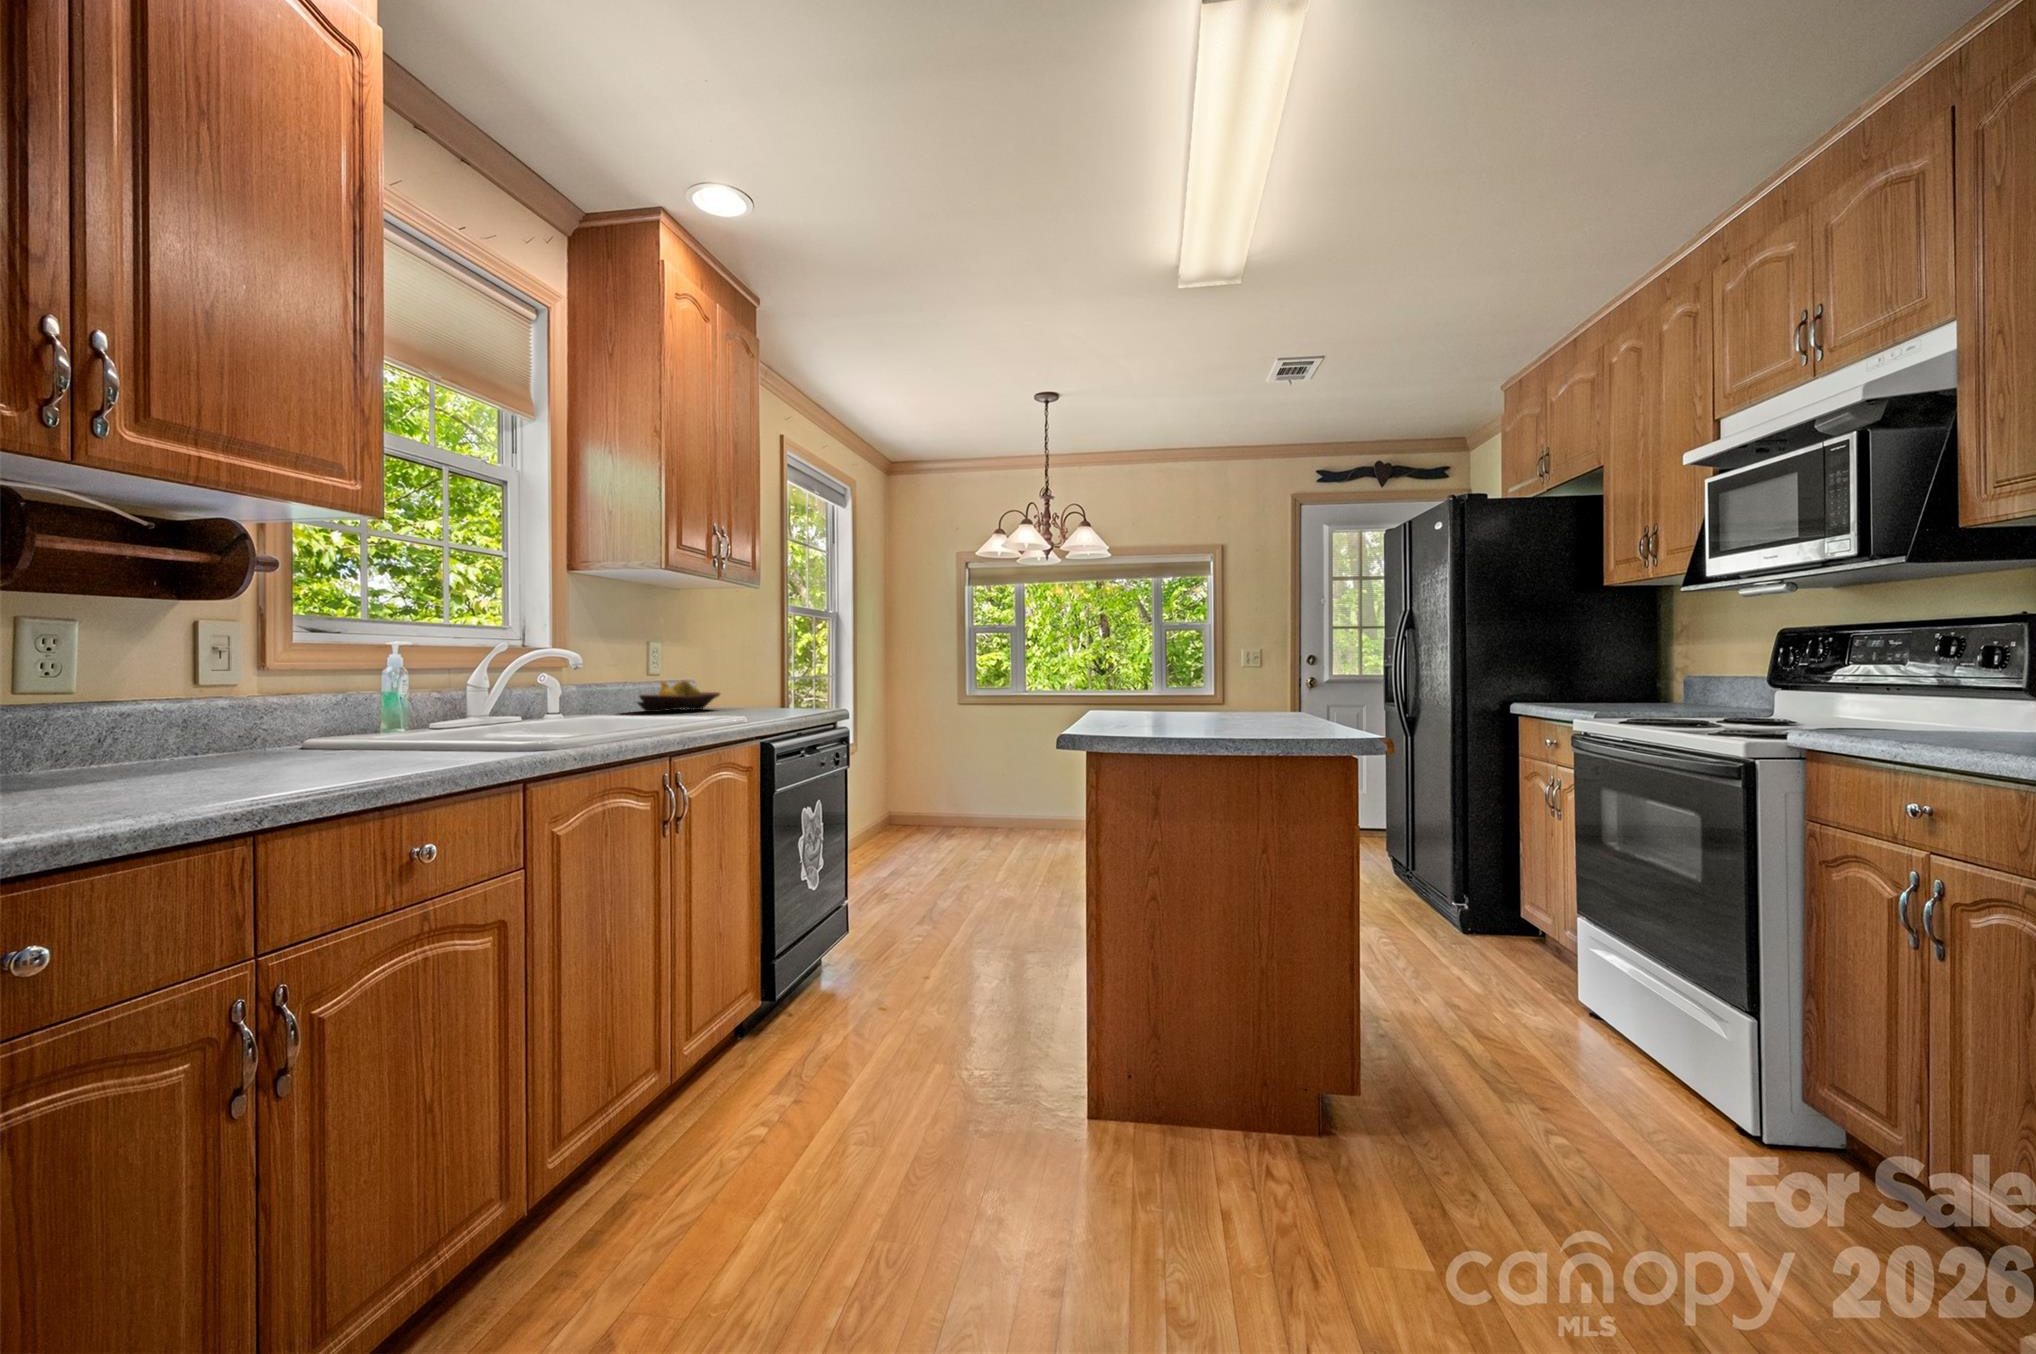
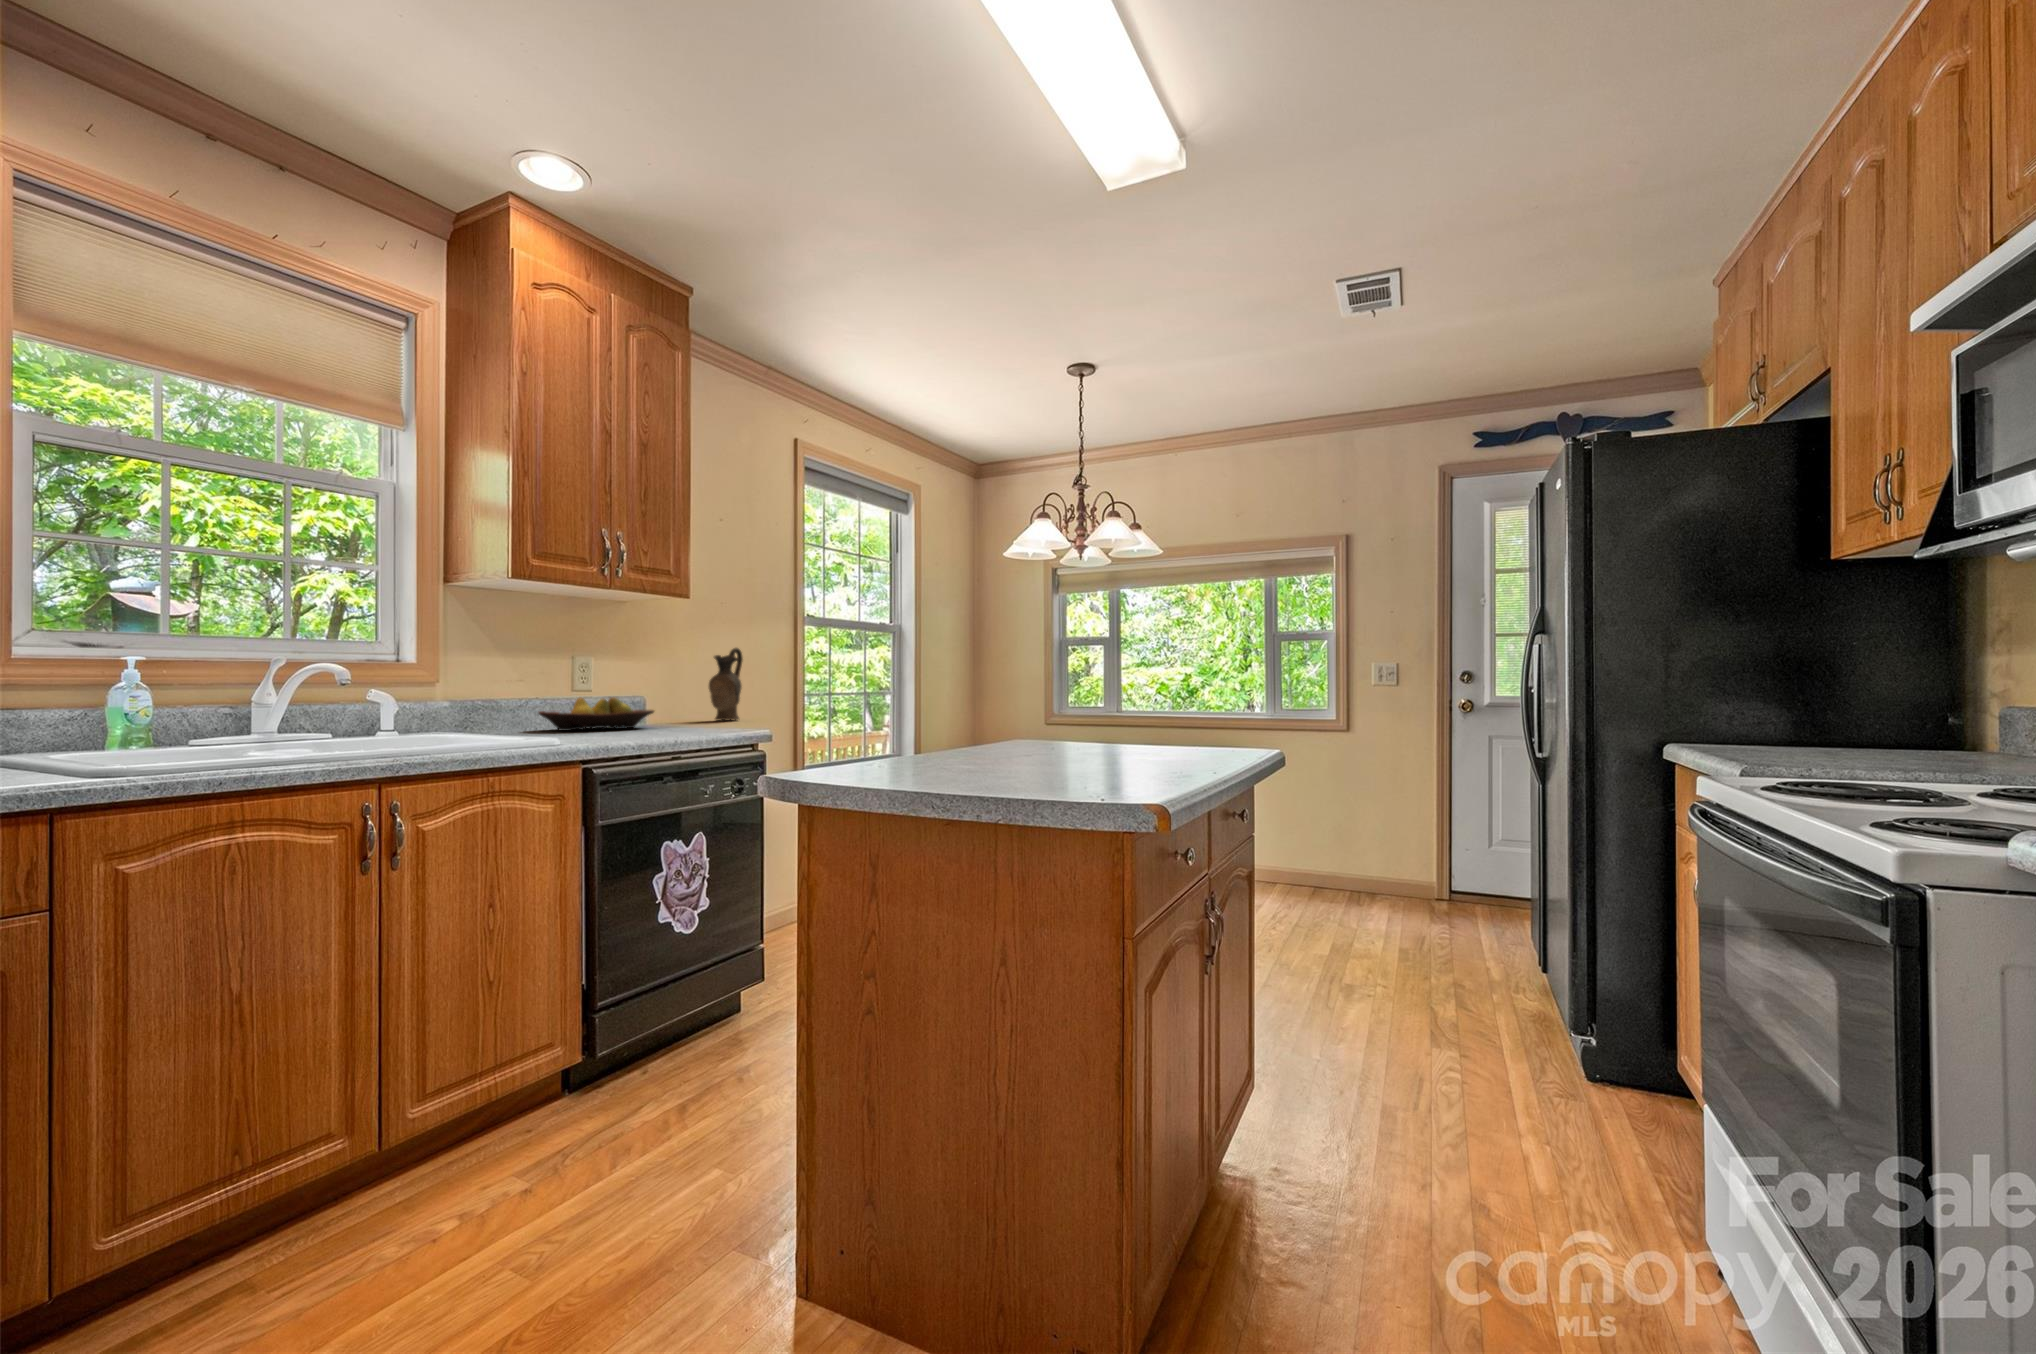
ceramic pitcher: none [726,634,756,703] -> present [709,648,743,720]

